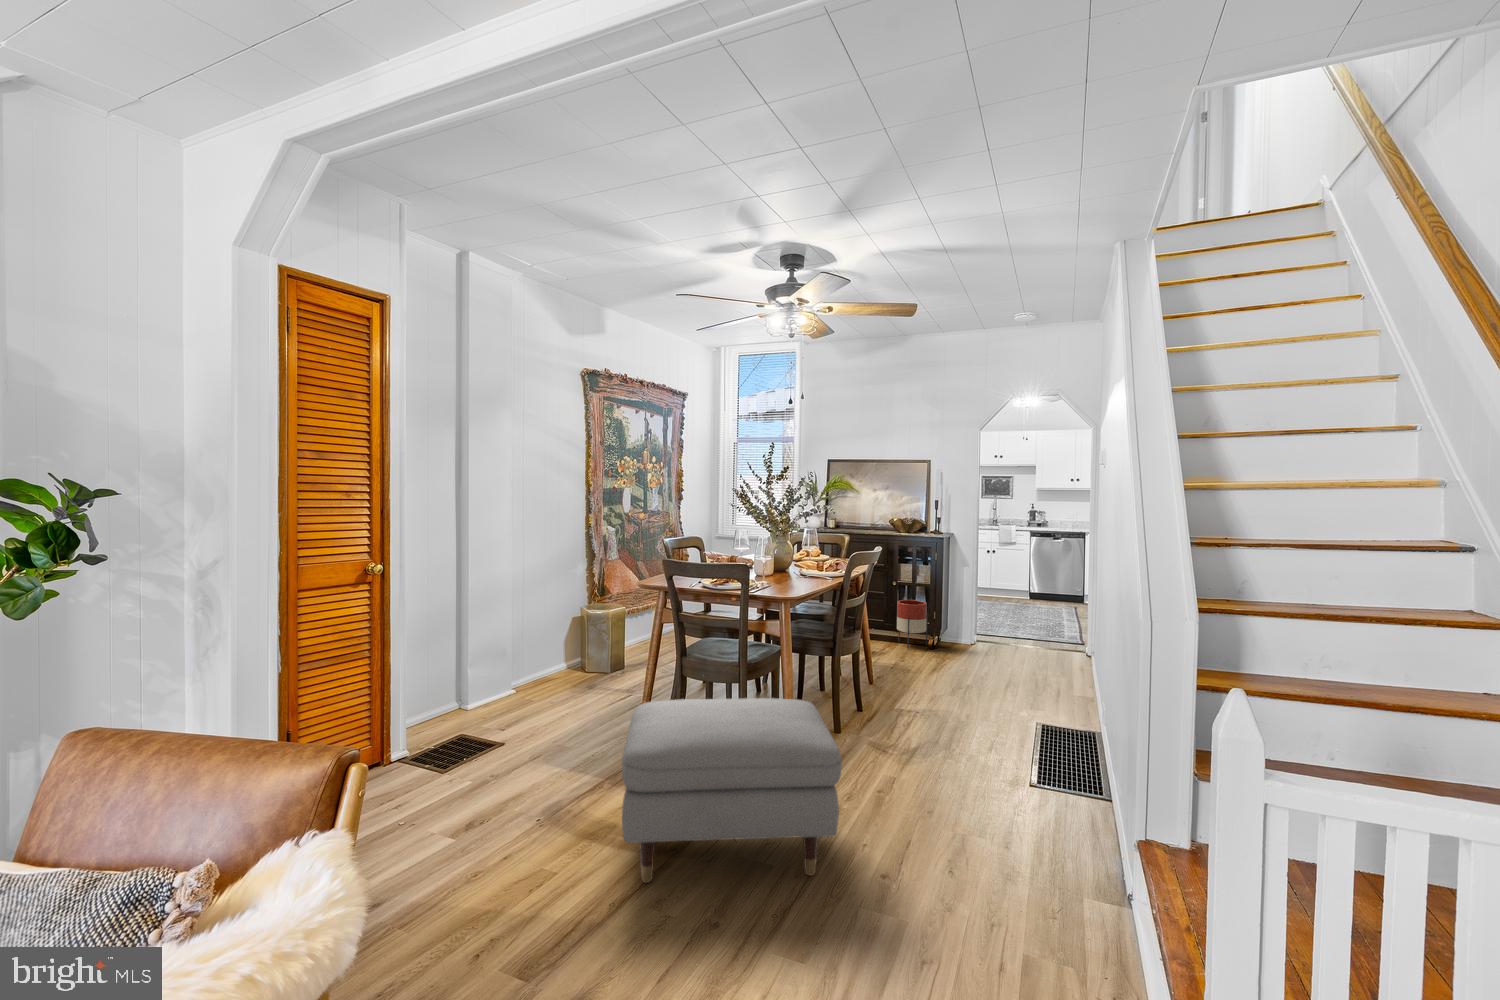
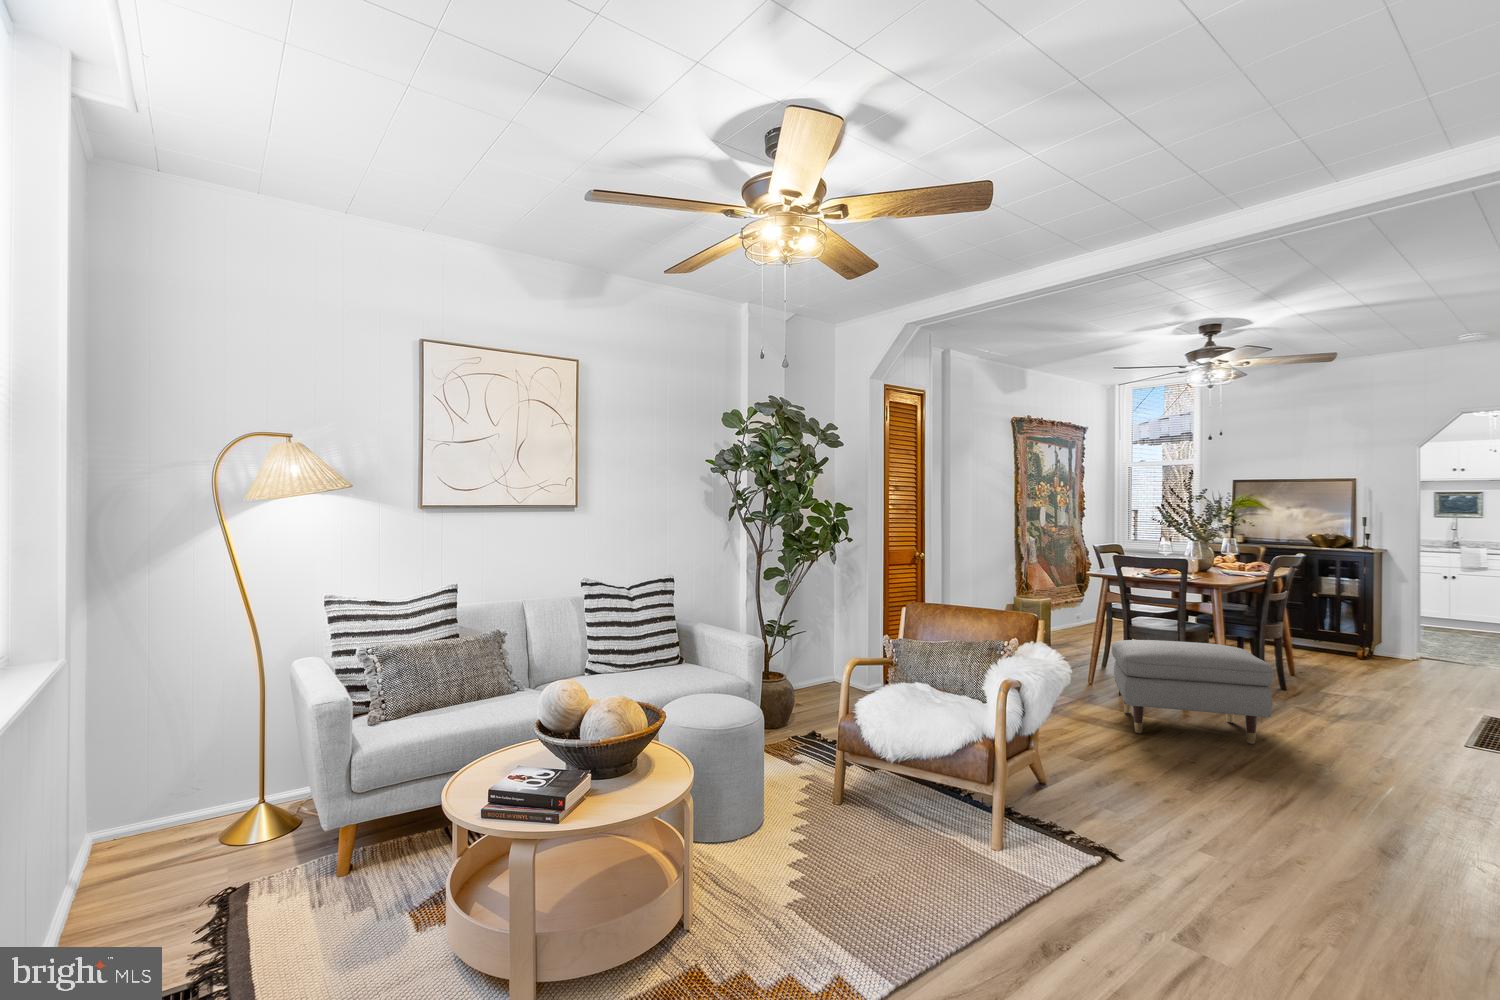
planter: present [897,600,928,649] -> none [1317,612,1353,657]

